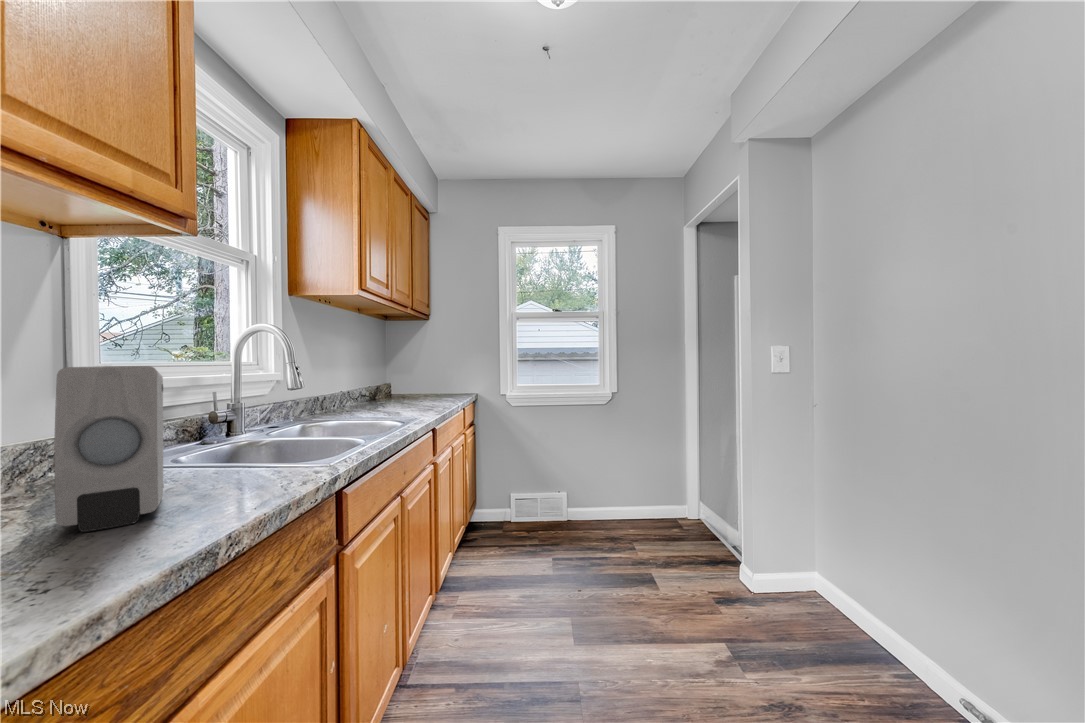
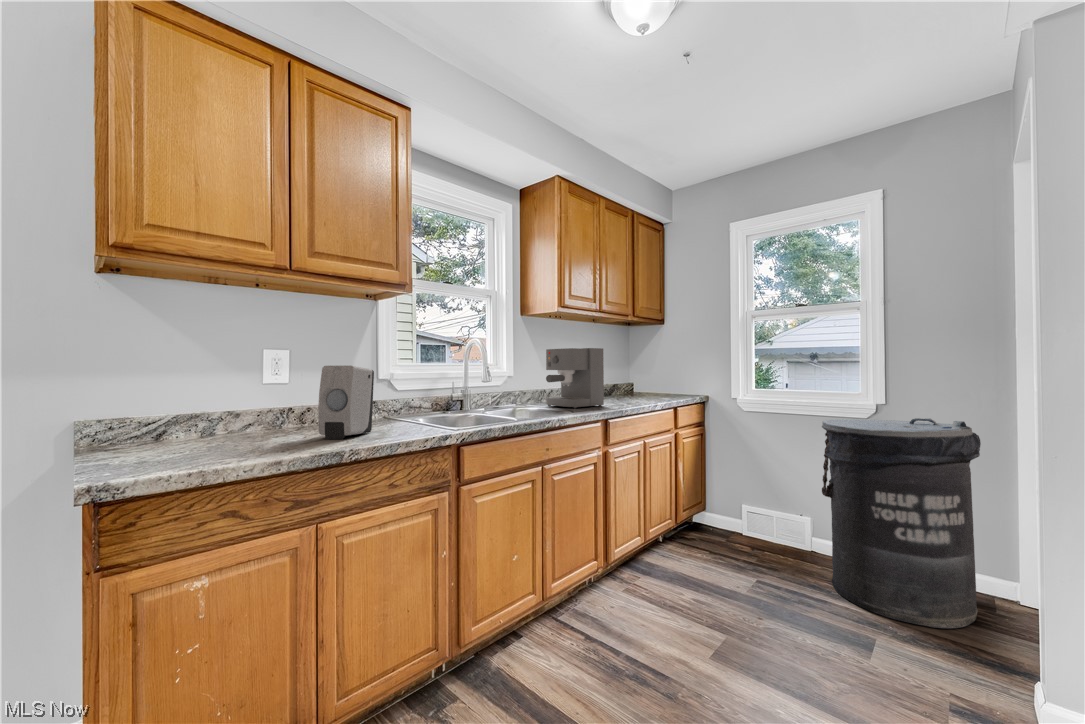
coffee maker: none [330,342,403,417] -> present [546,348,604,408]
trash can: none [586,400,685,555] -> present [822,418,981,628]

